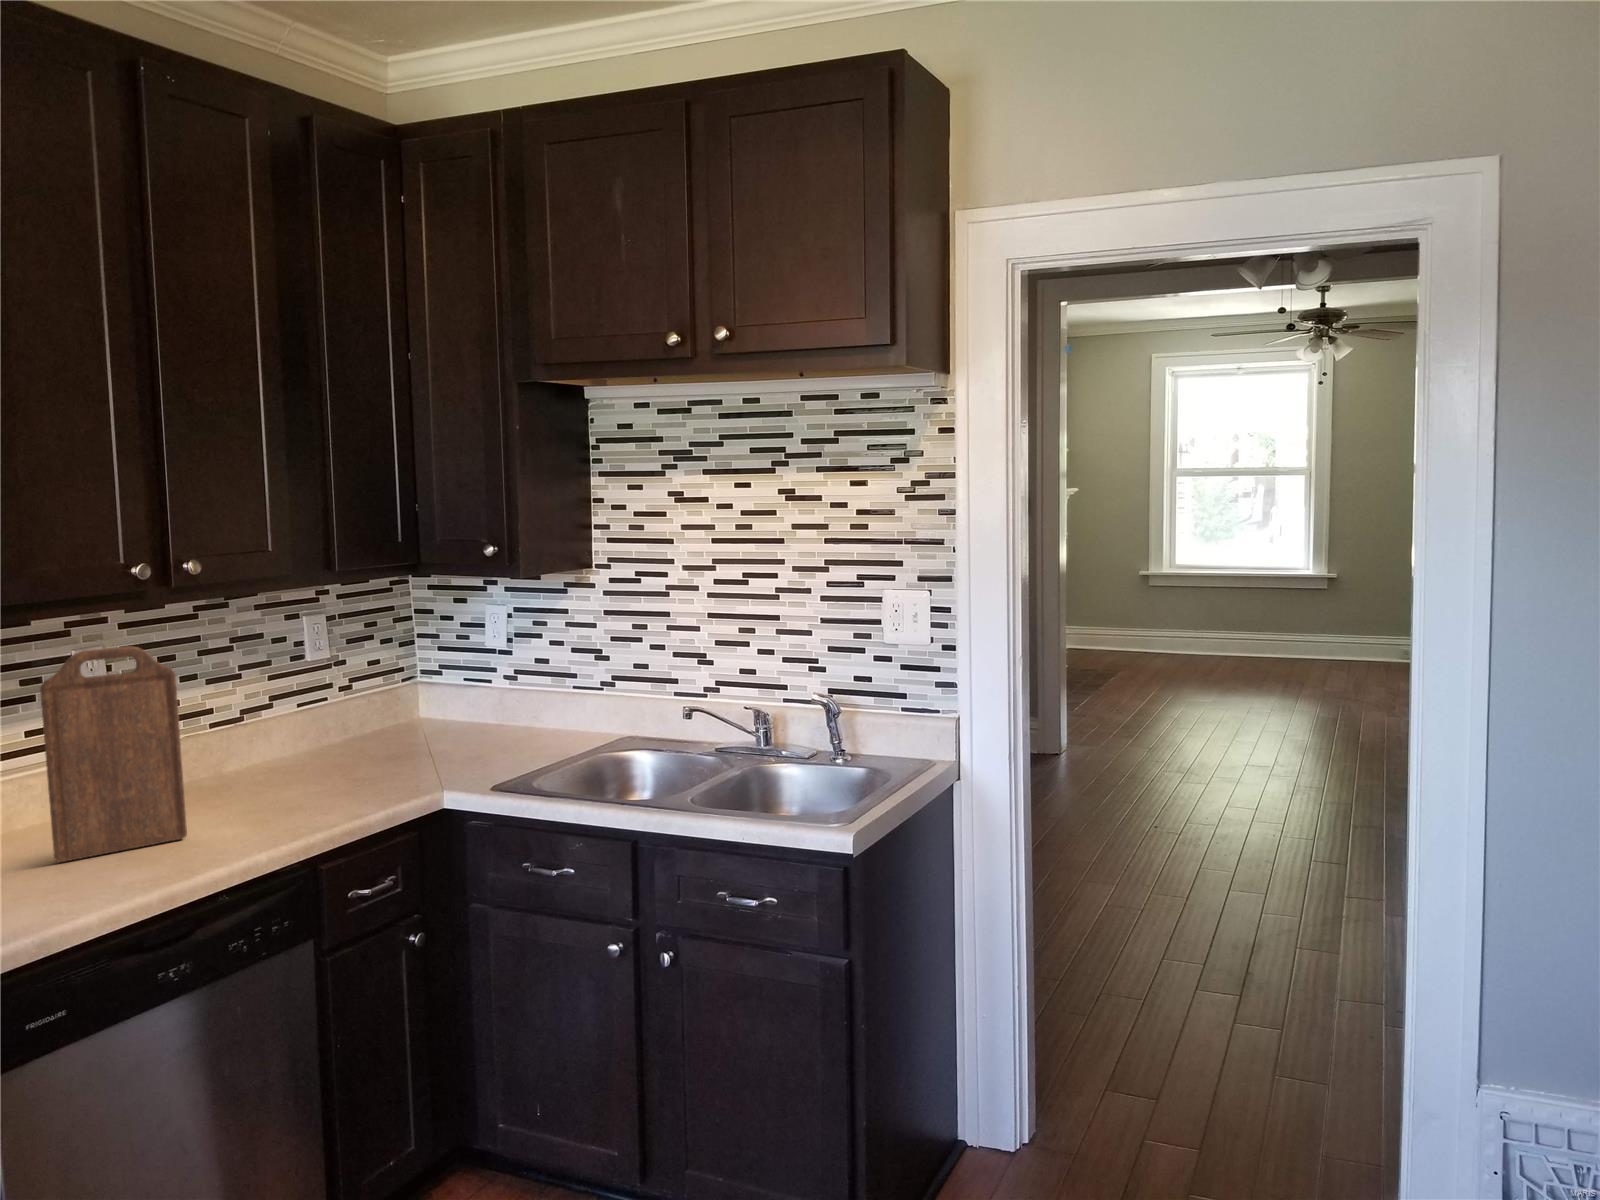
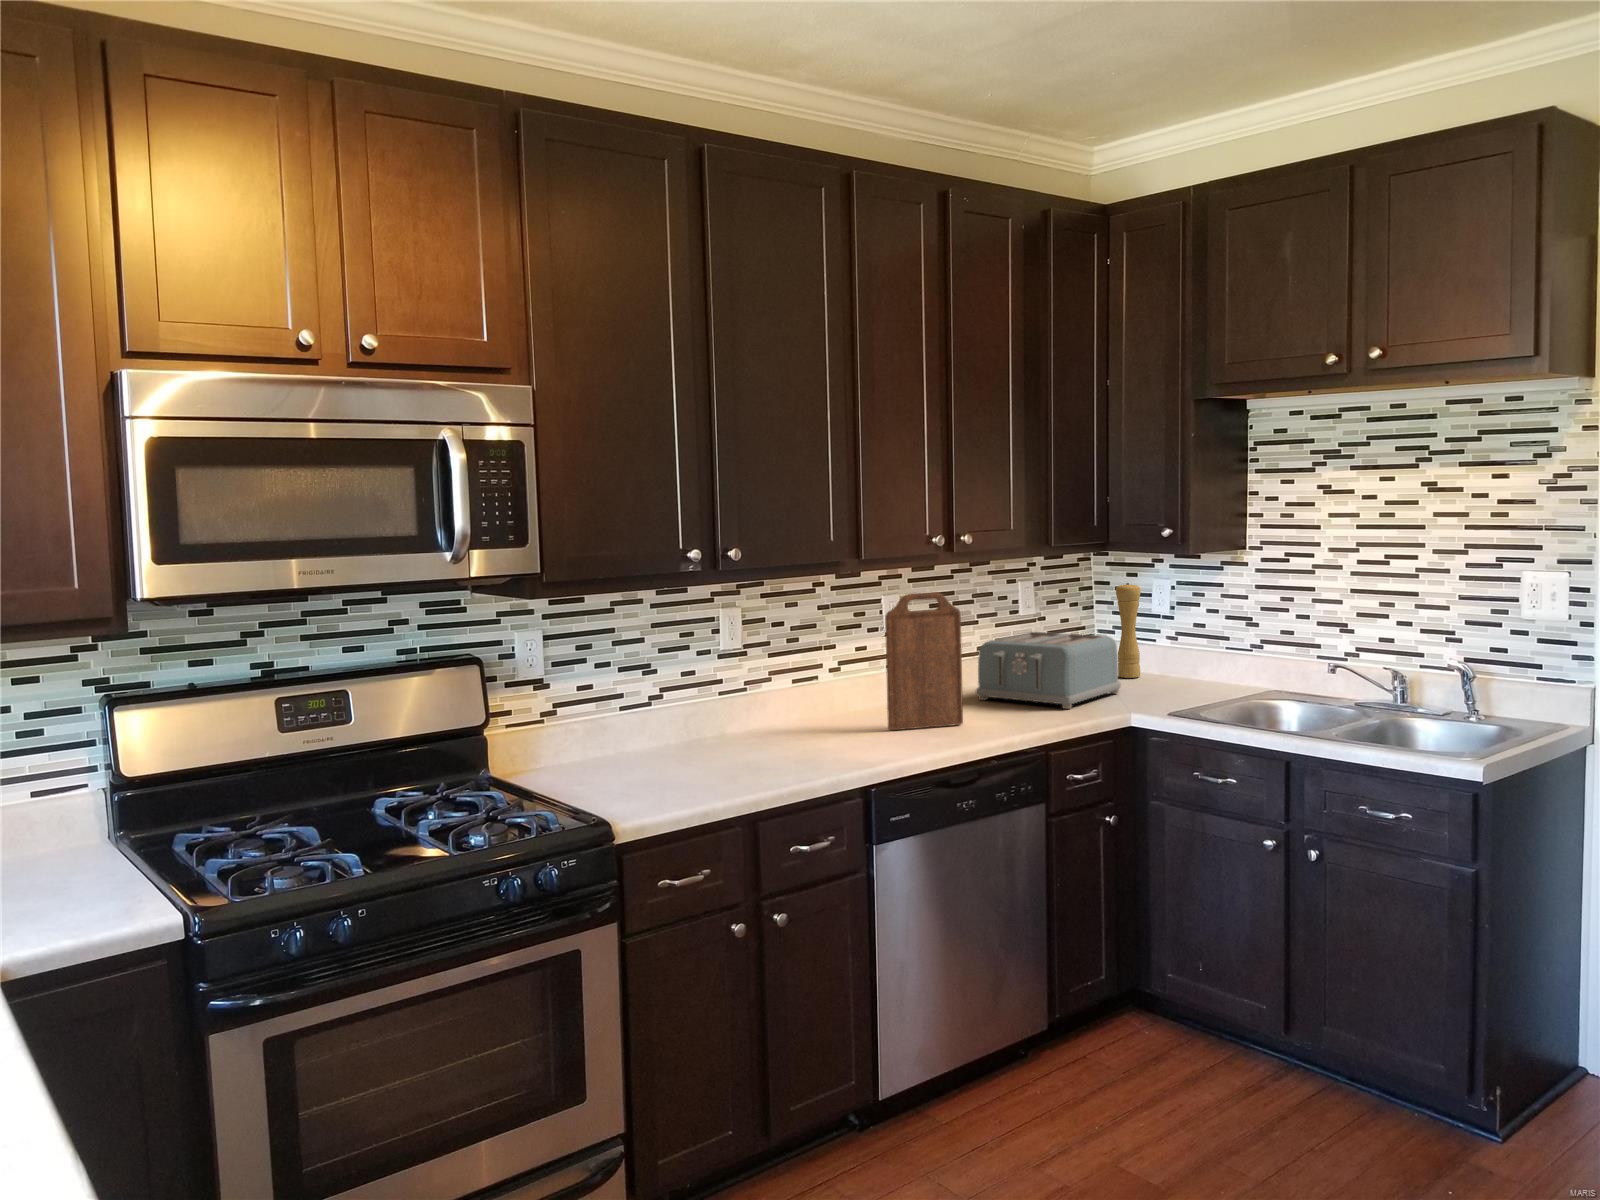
pepper mill: none [437,612,473,732] -> present [1116,583,1141,678]
toaster: none [230,683,440,792] -> present [976,632,1121,709]

